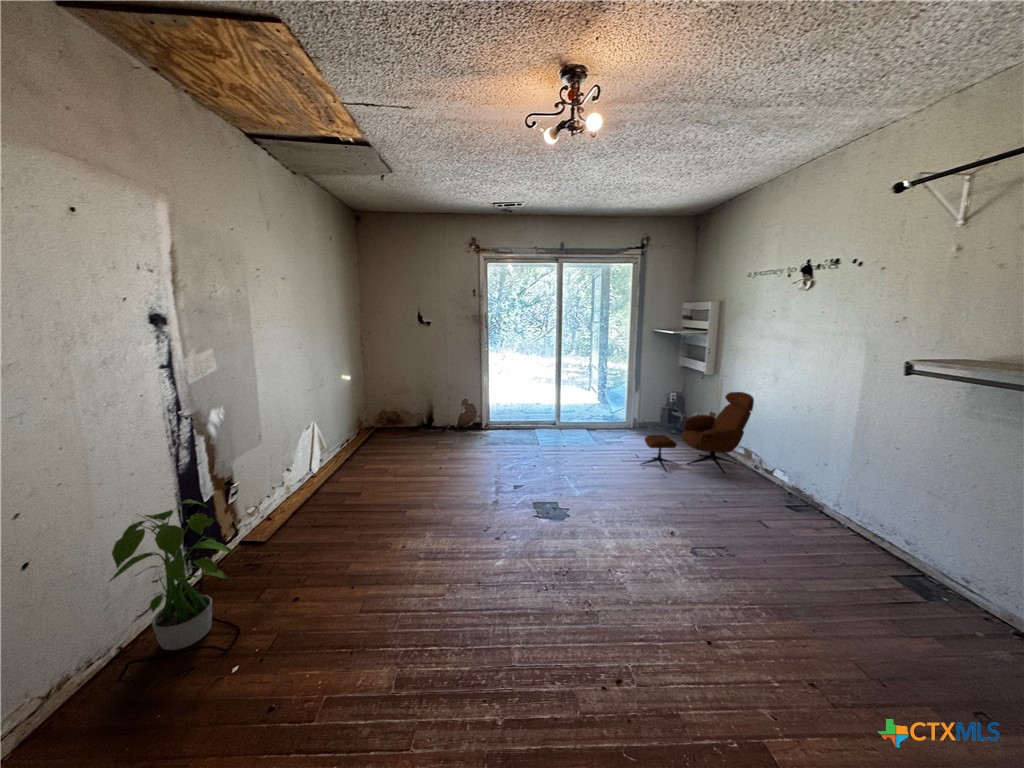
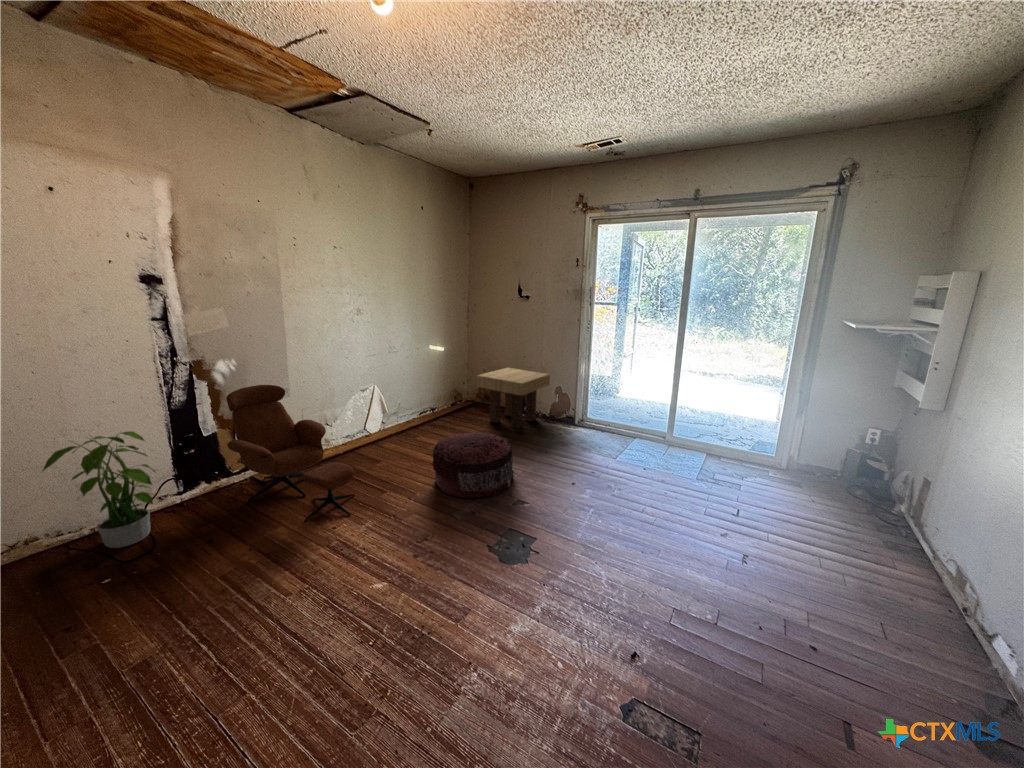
side table: none [403,389,461,441] -> present [477,368,550,428]
lounge chair: present [641,392,754,473] -> present [226,385,355,521]
pouf: none [433,440,503,496] -> present [433,432,514,498]

